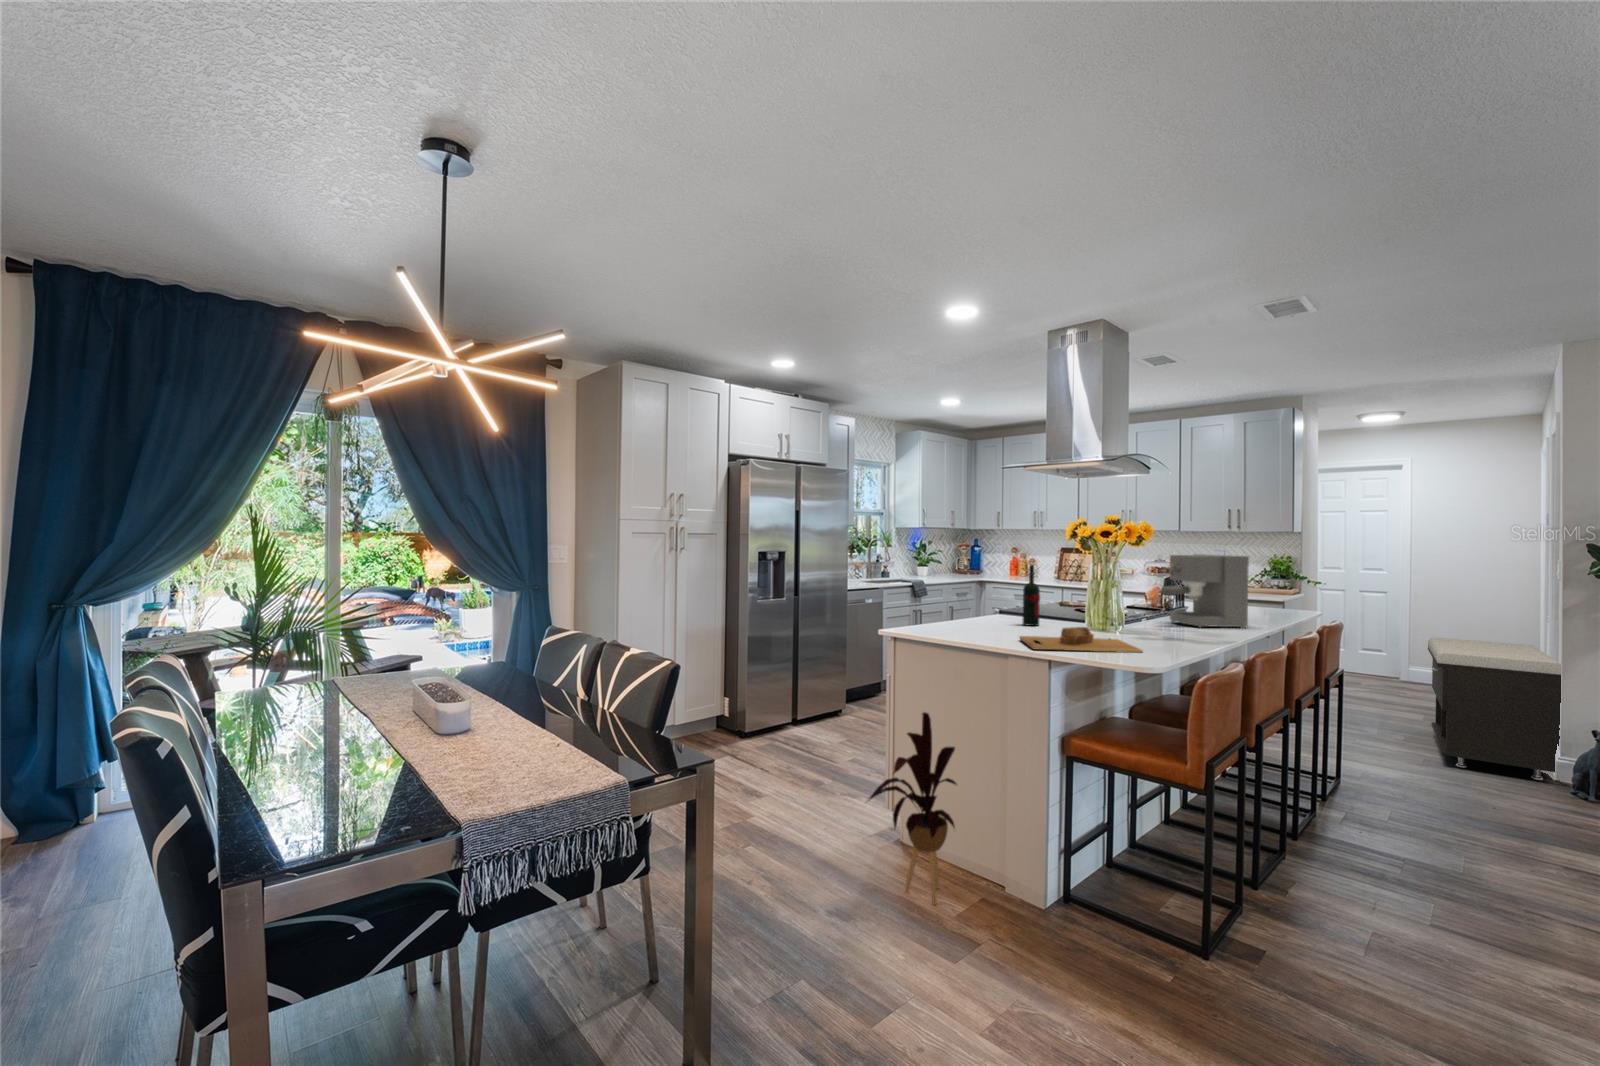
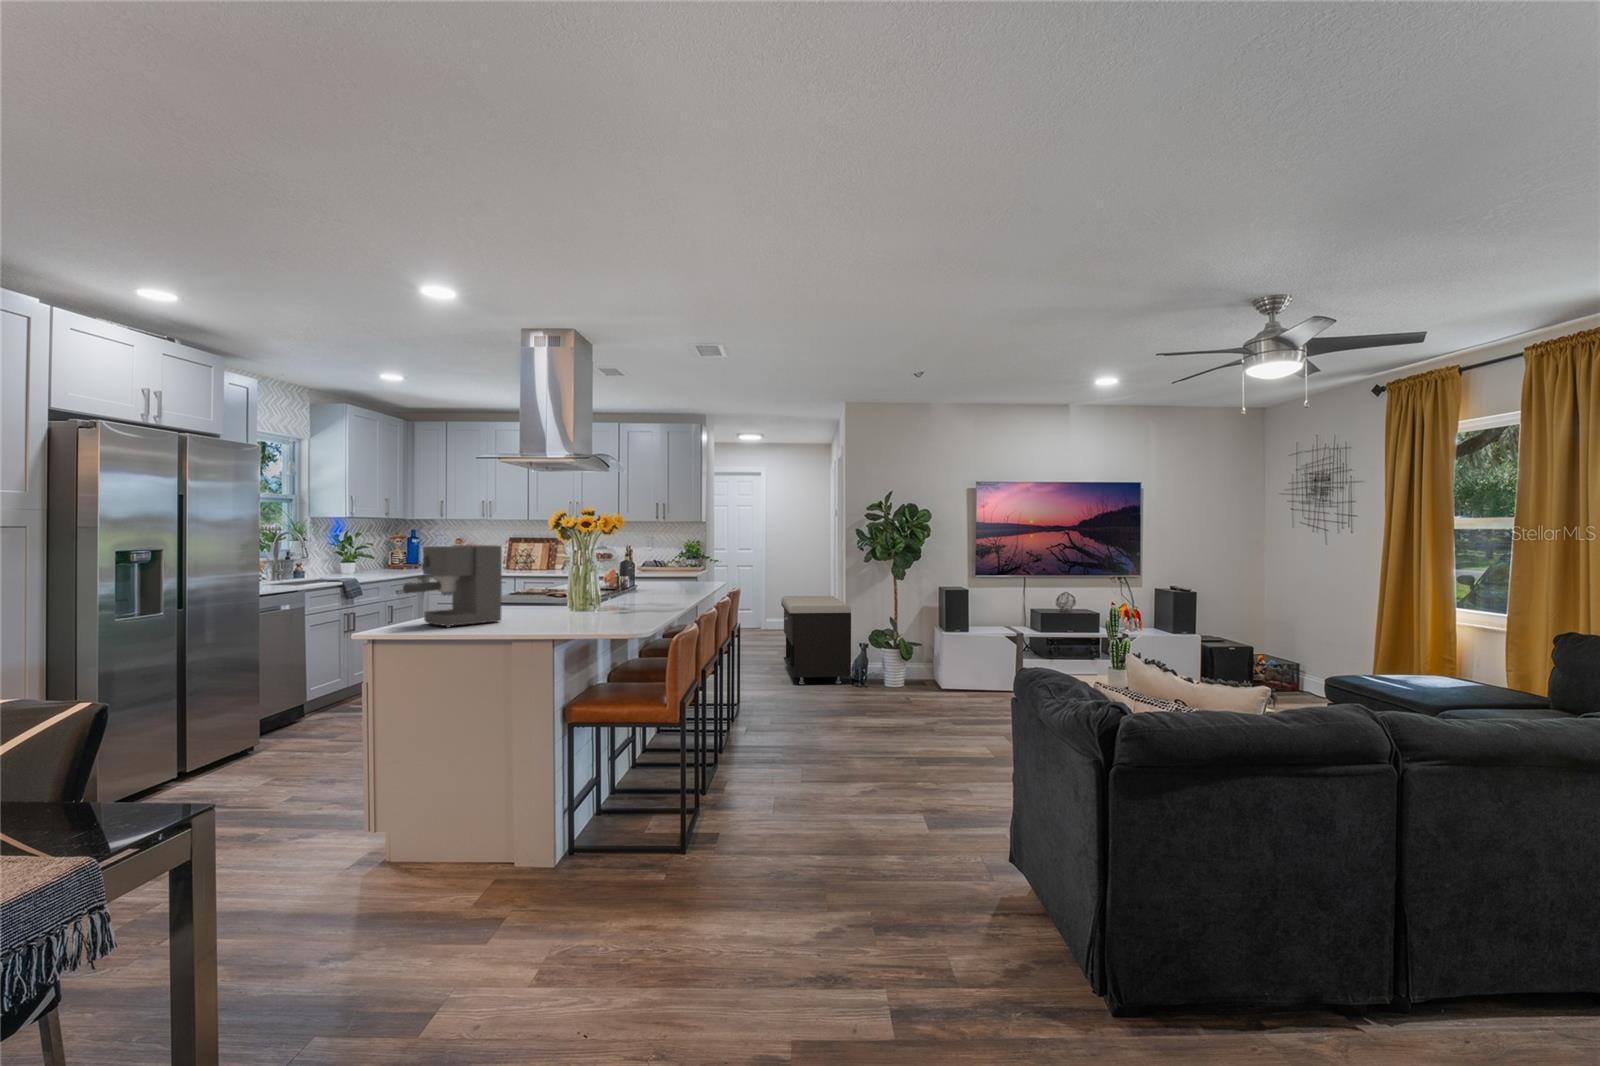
coffee maker: present [1161,554,1249,628] -> present [403,545,502,628]
wine bottle: present [1023,564,1040,626] -> none [507,552,524,612]
cutting board: present [1020,627,1143,653] -> none [518,606,630,631]
house plant: present [869,712,956,905] -> none [356,708,471,902]

